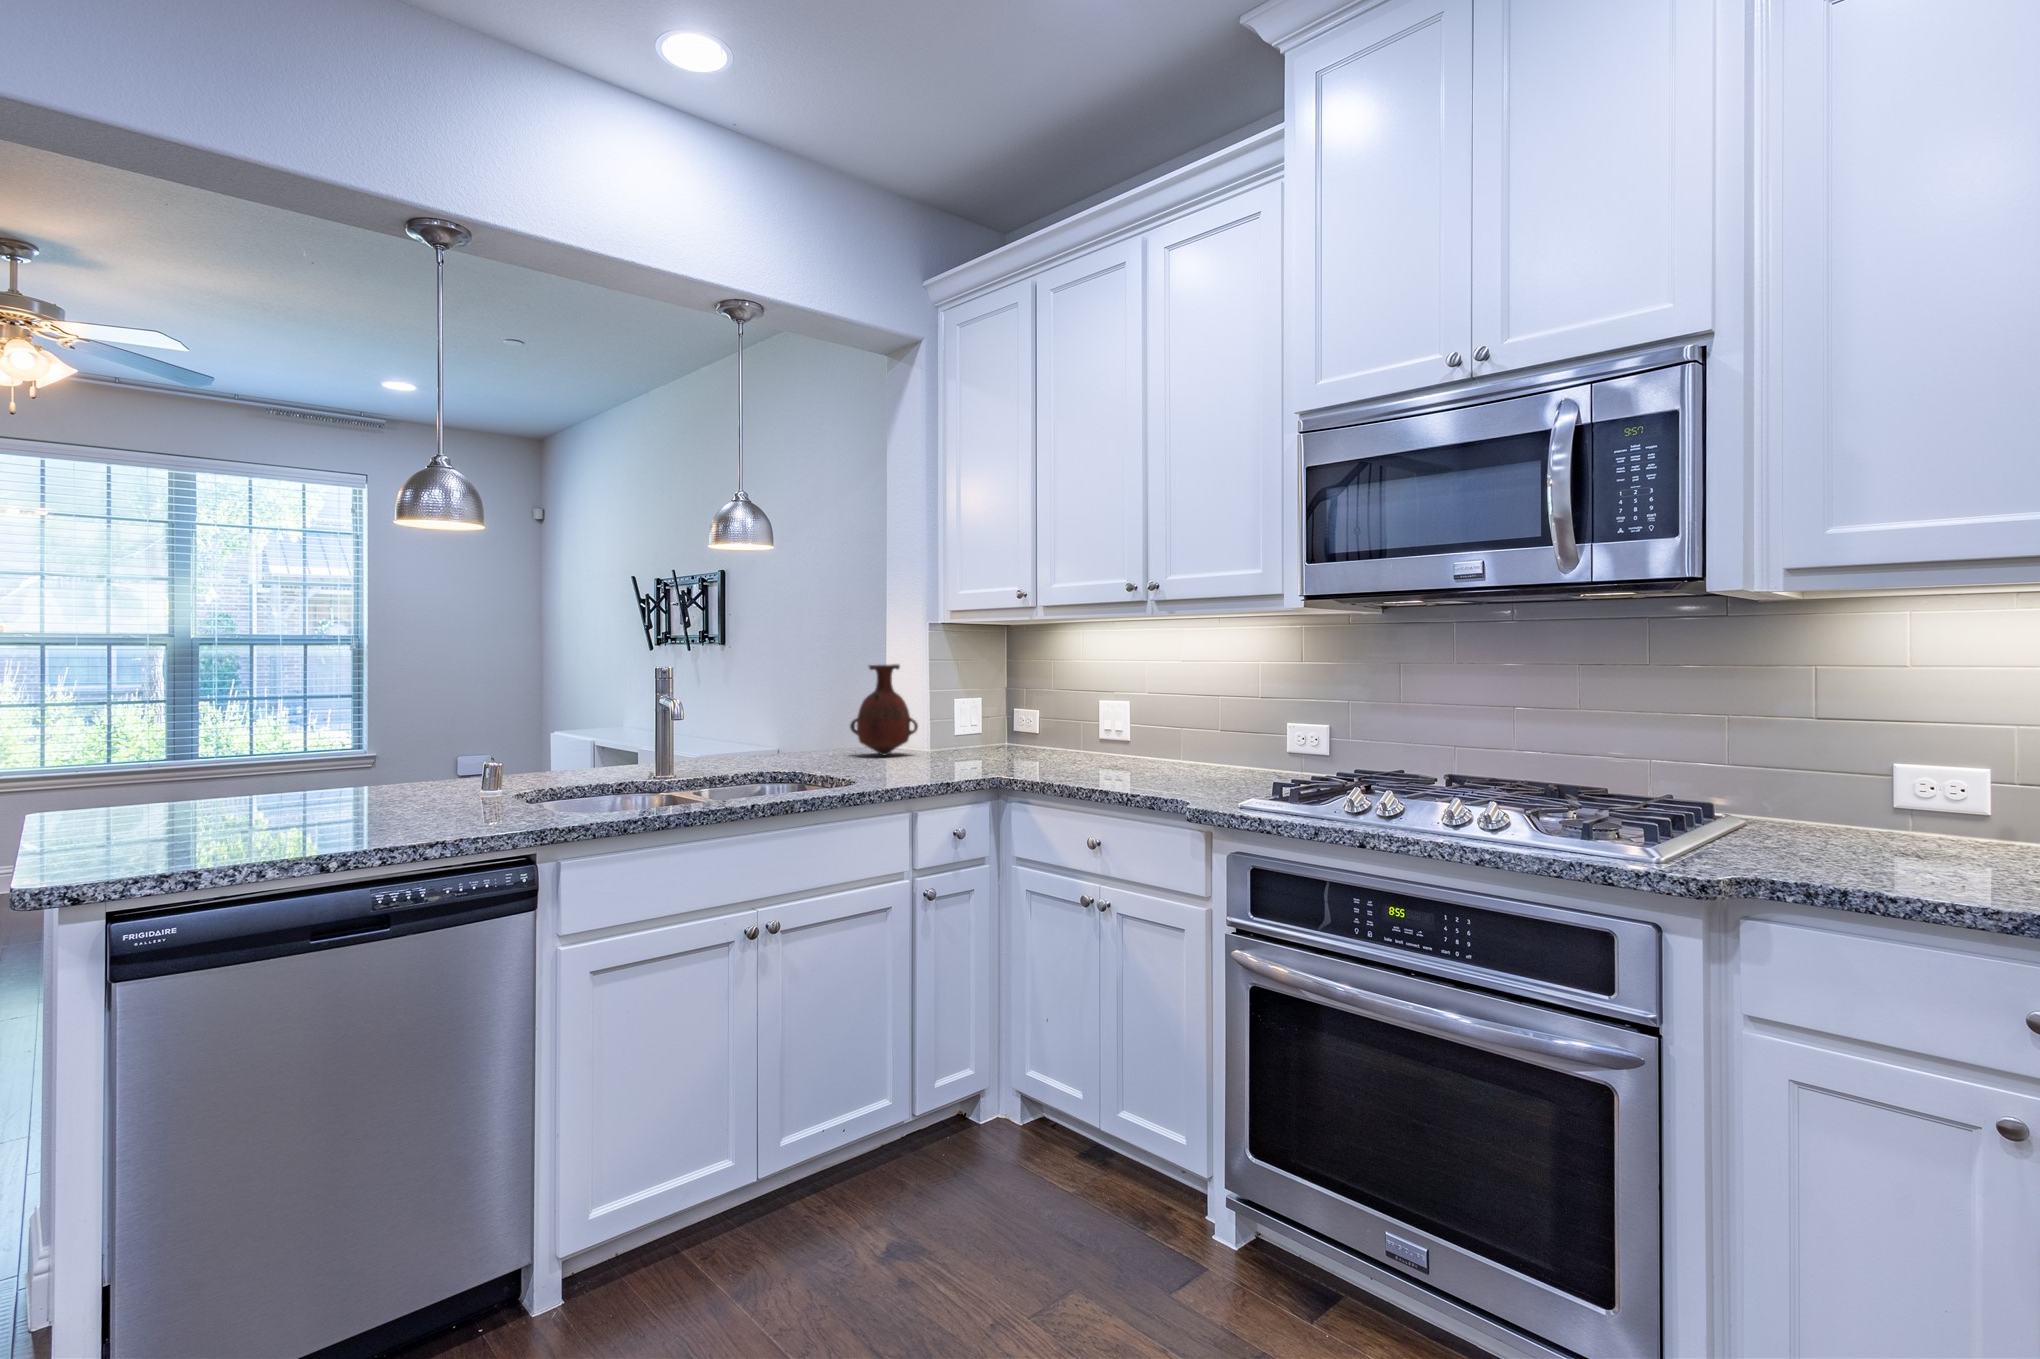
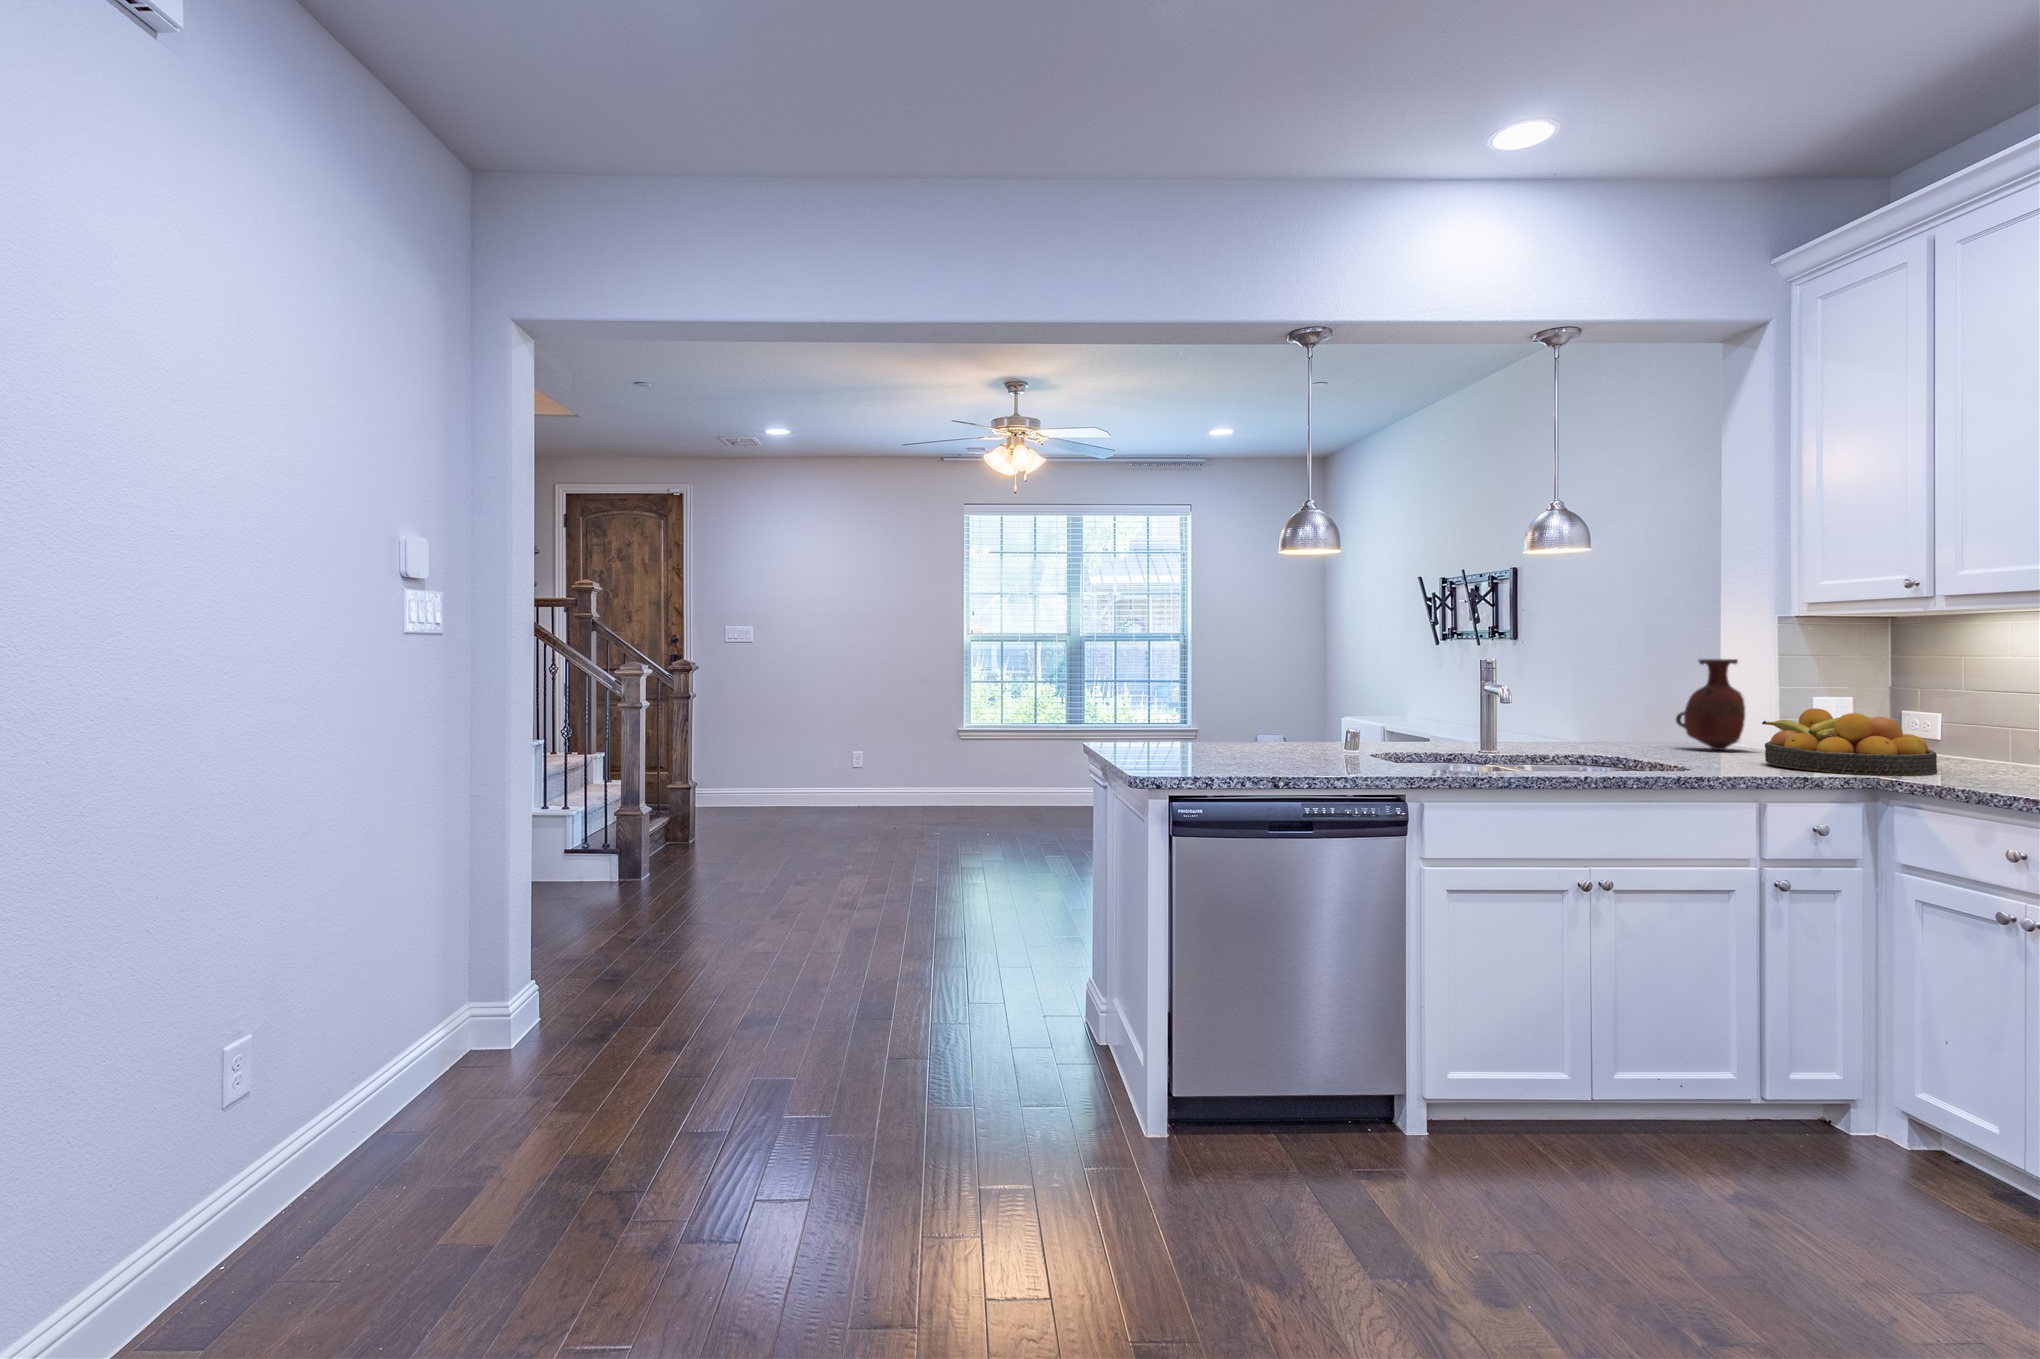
fruit bowl: none [916,712,1040,776] -> present [1762,708,1937,776]

